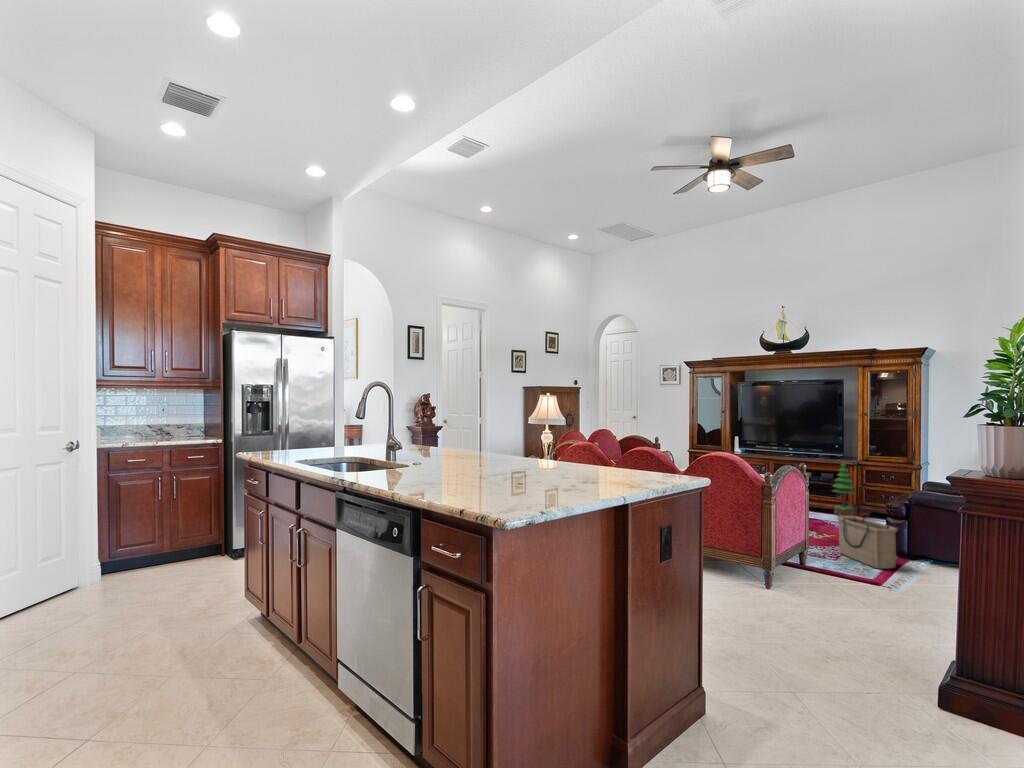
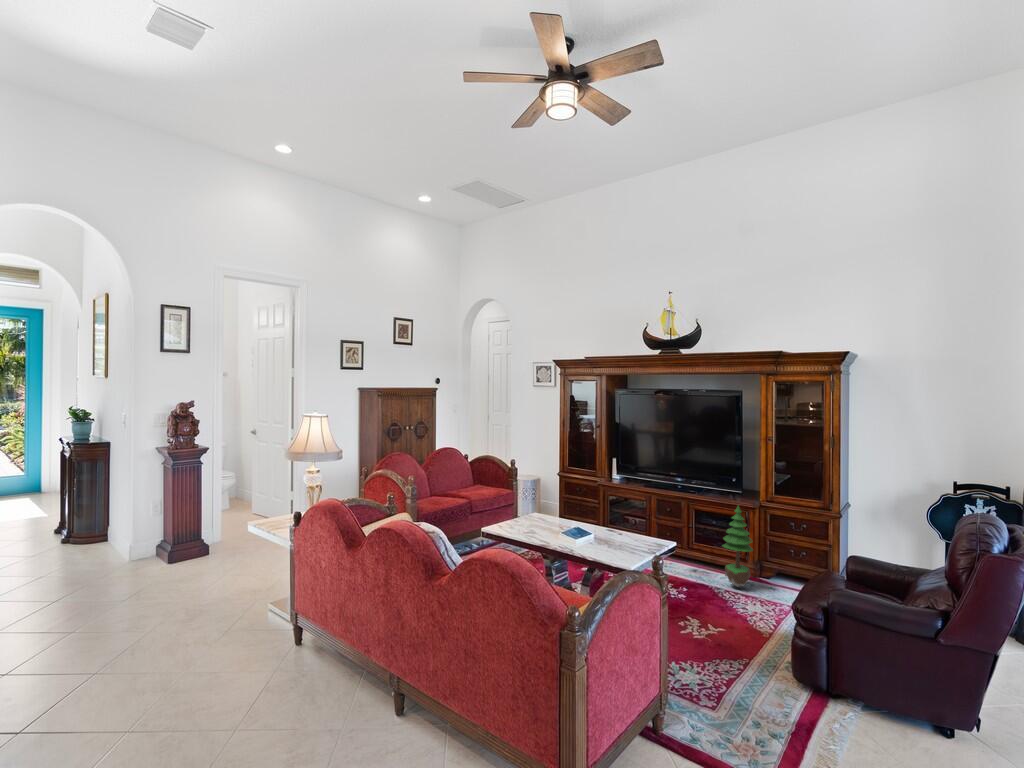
basket: present [837,516,897,569] -> none [720,622,813,736]

